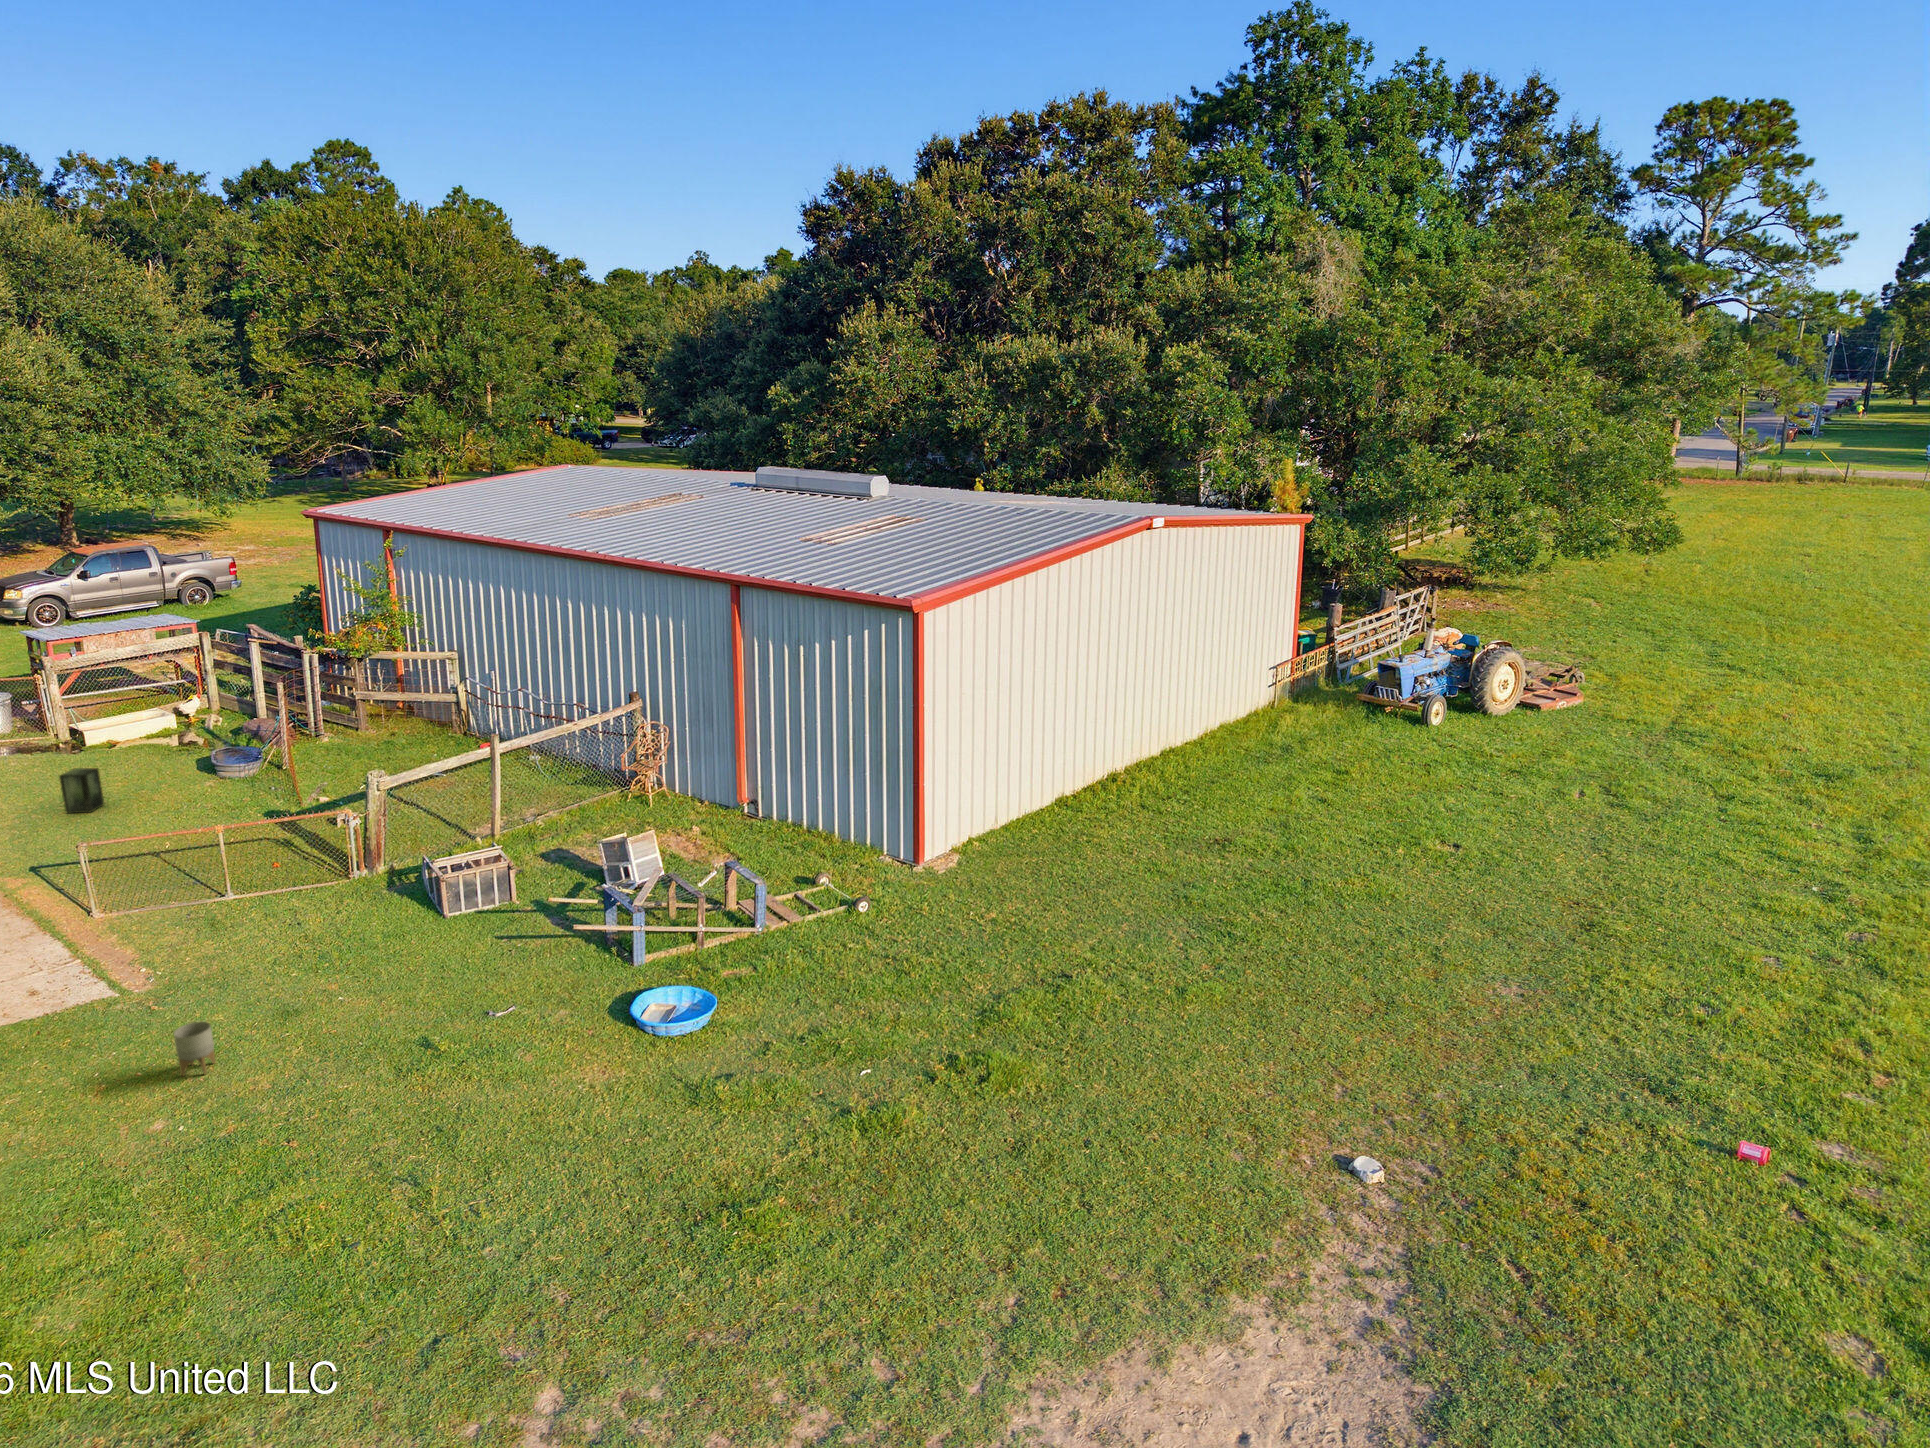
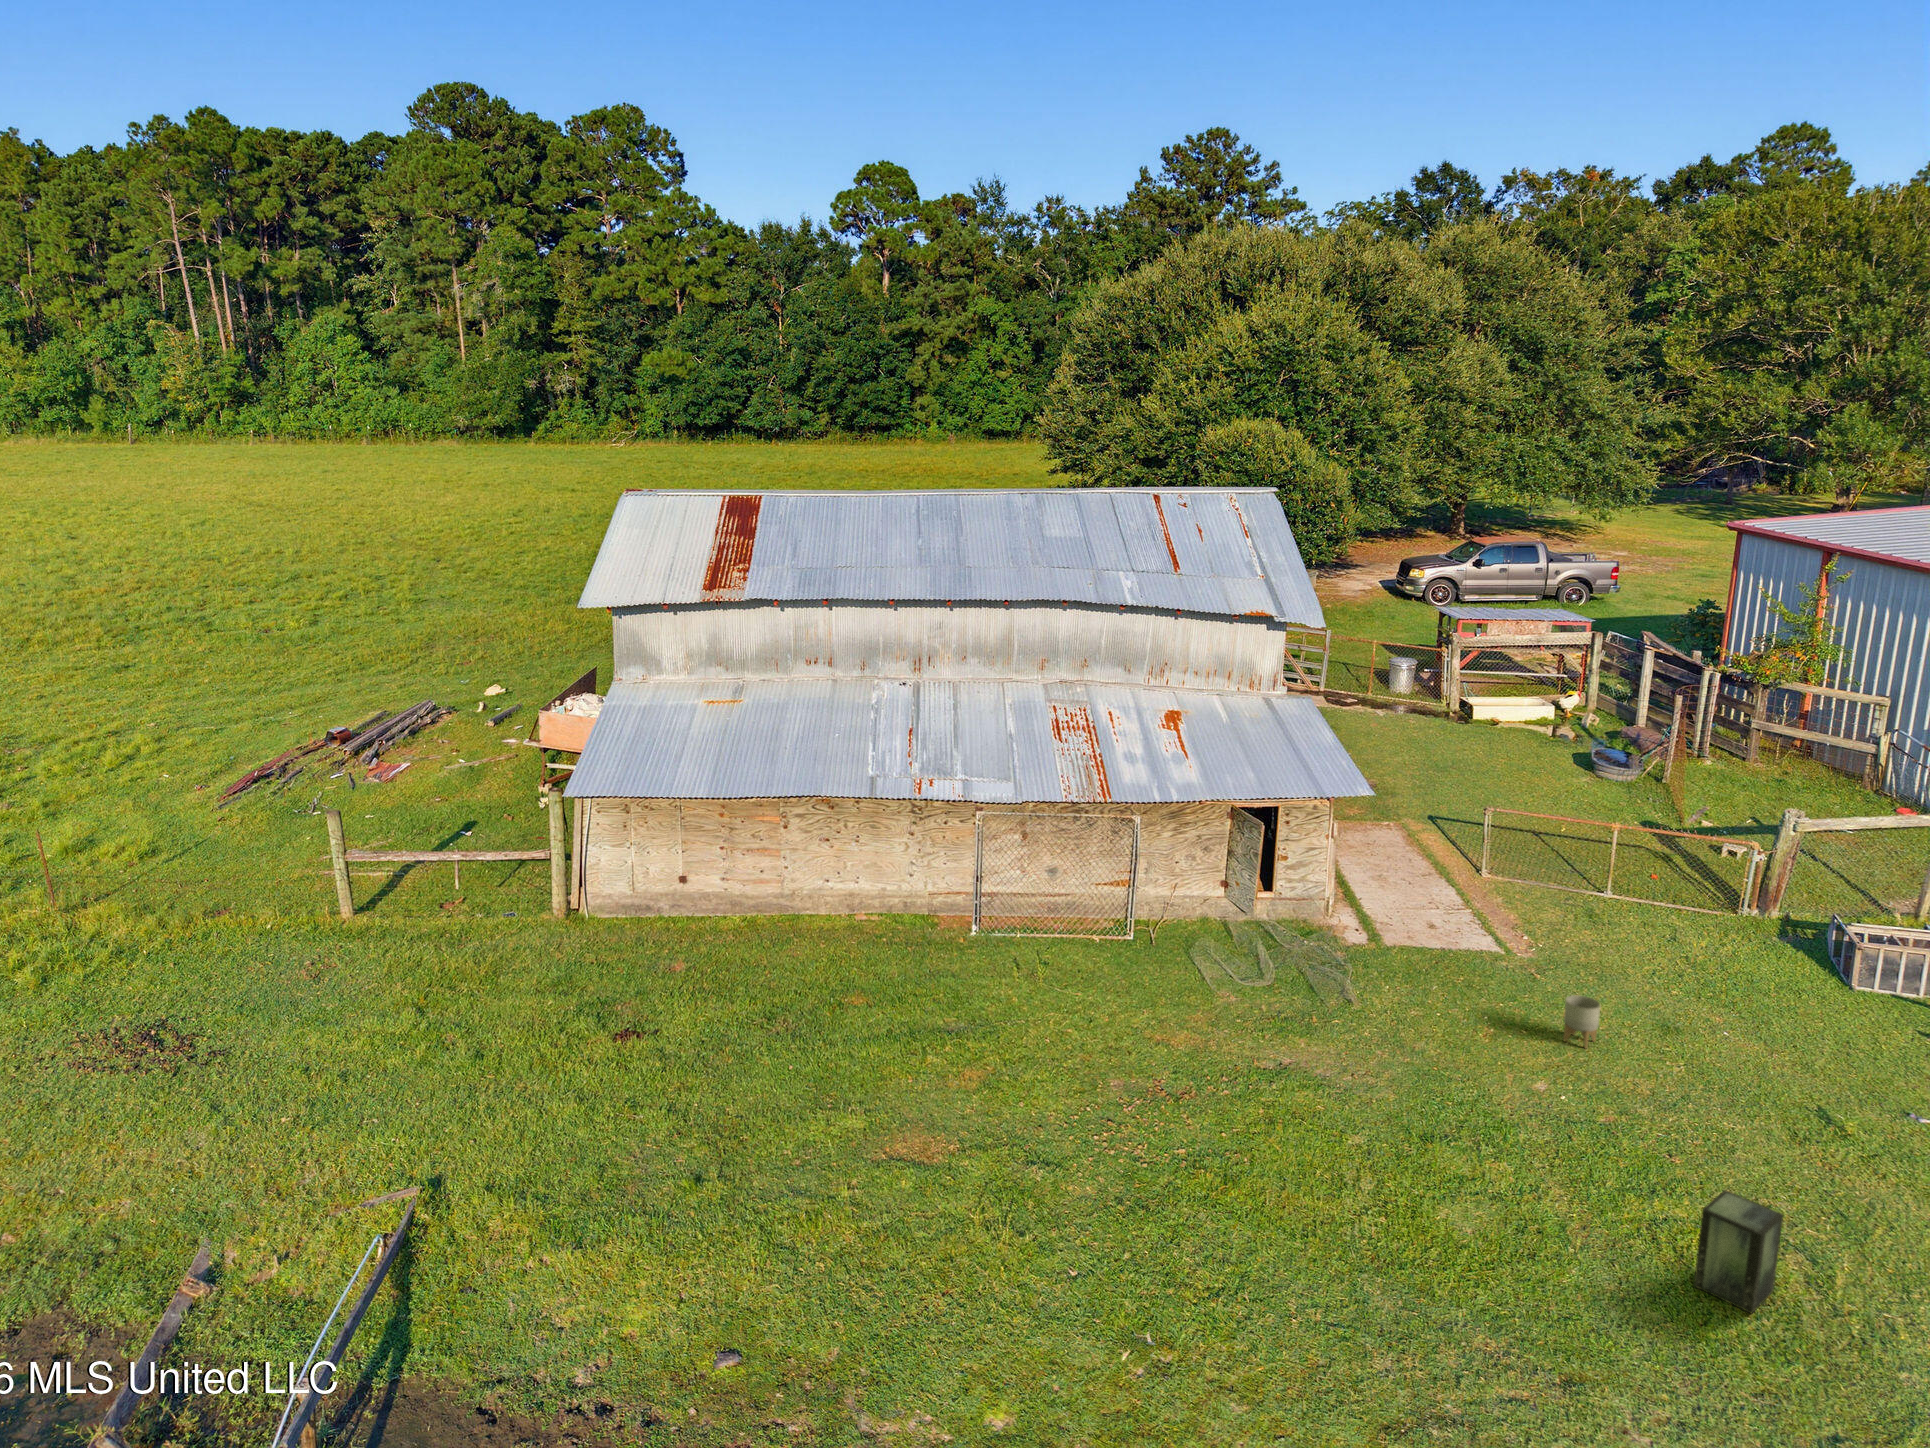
storage box: present [59,768,104,813] -> present [1694,1190,1783,1313]

